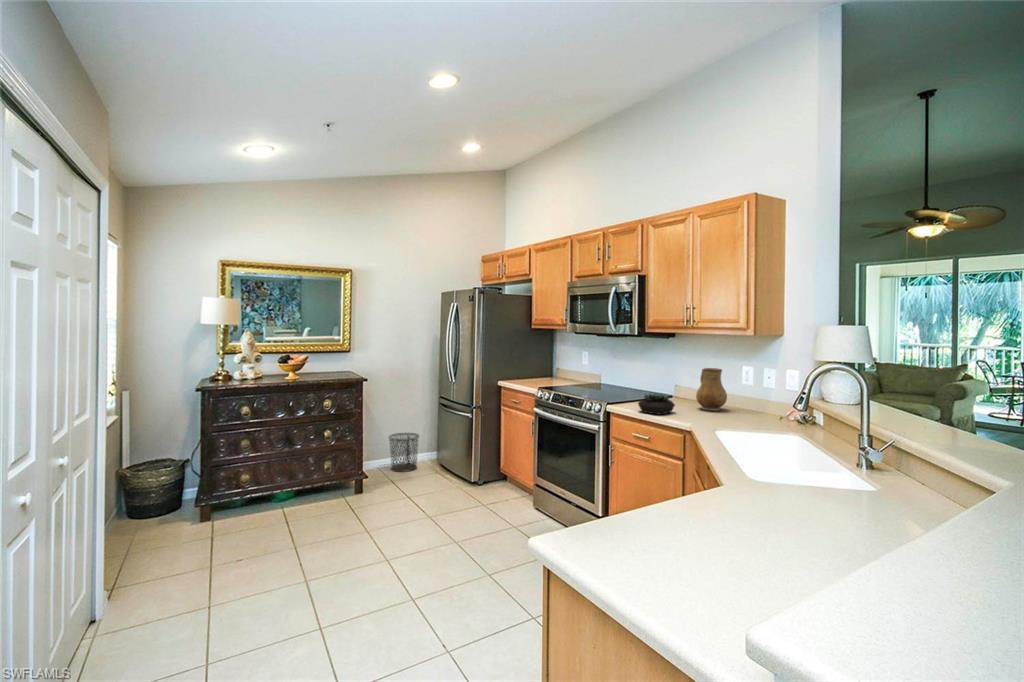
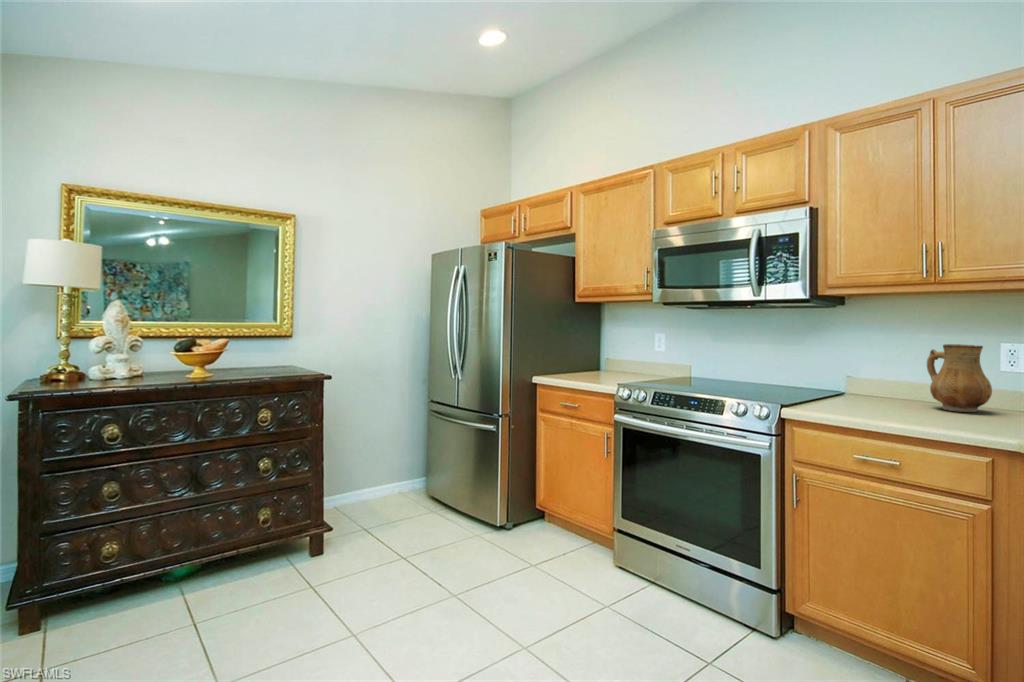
succulent plant: present [638,394,675,414] -> none [869,385,936,421]
waste bin: present [389,433,419,472] -> none [353,456,400,517]

